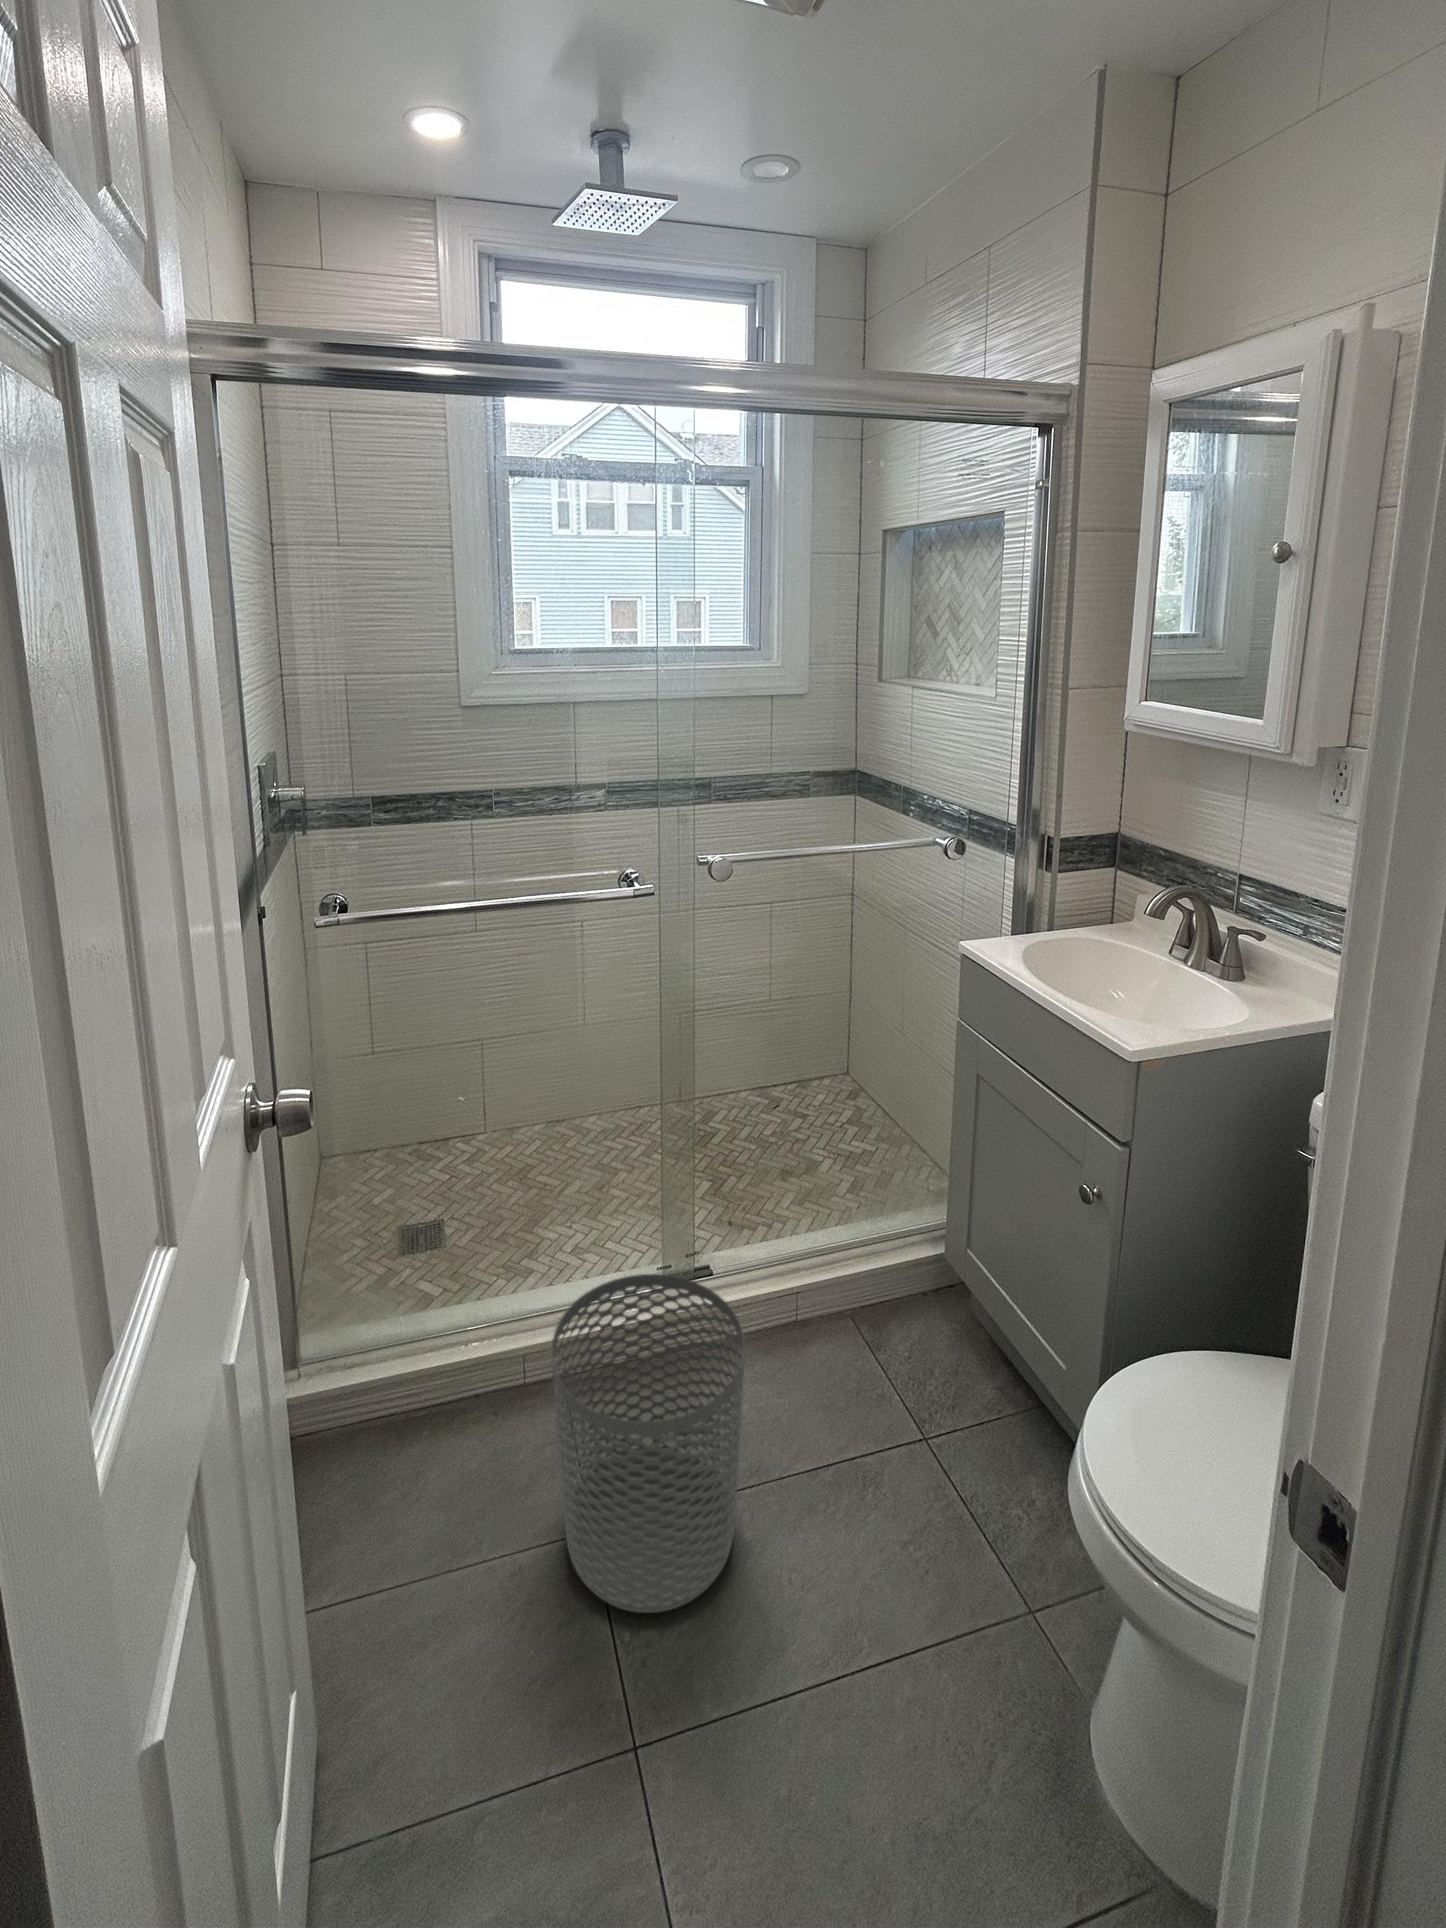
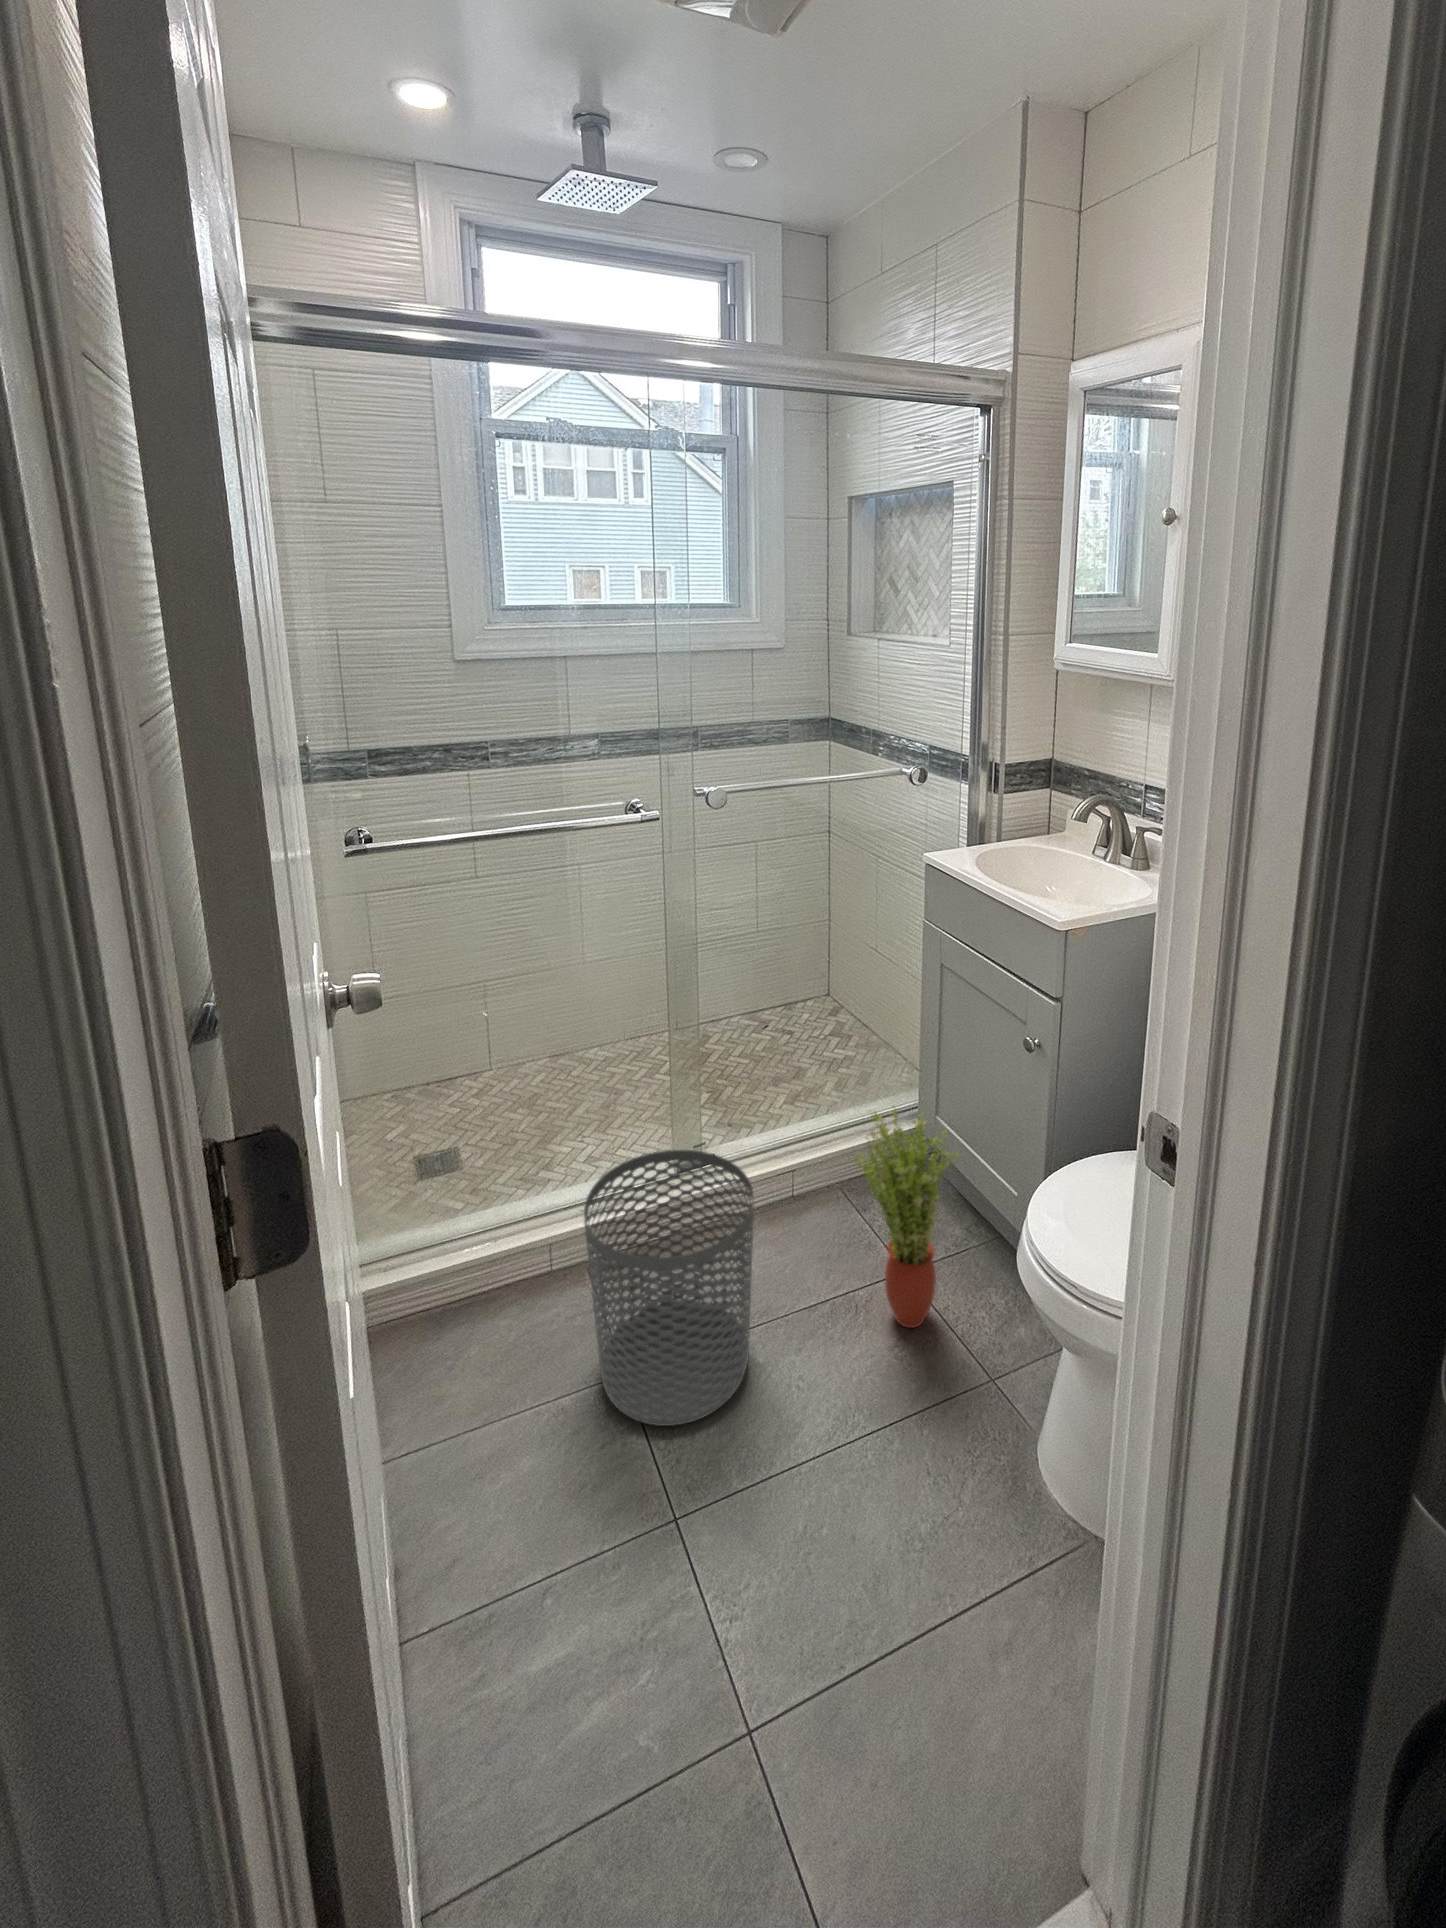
potted plant: none [864,1252,995,1521] -> present [854,1110,959,1328]

